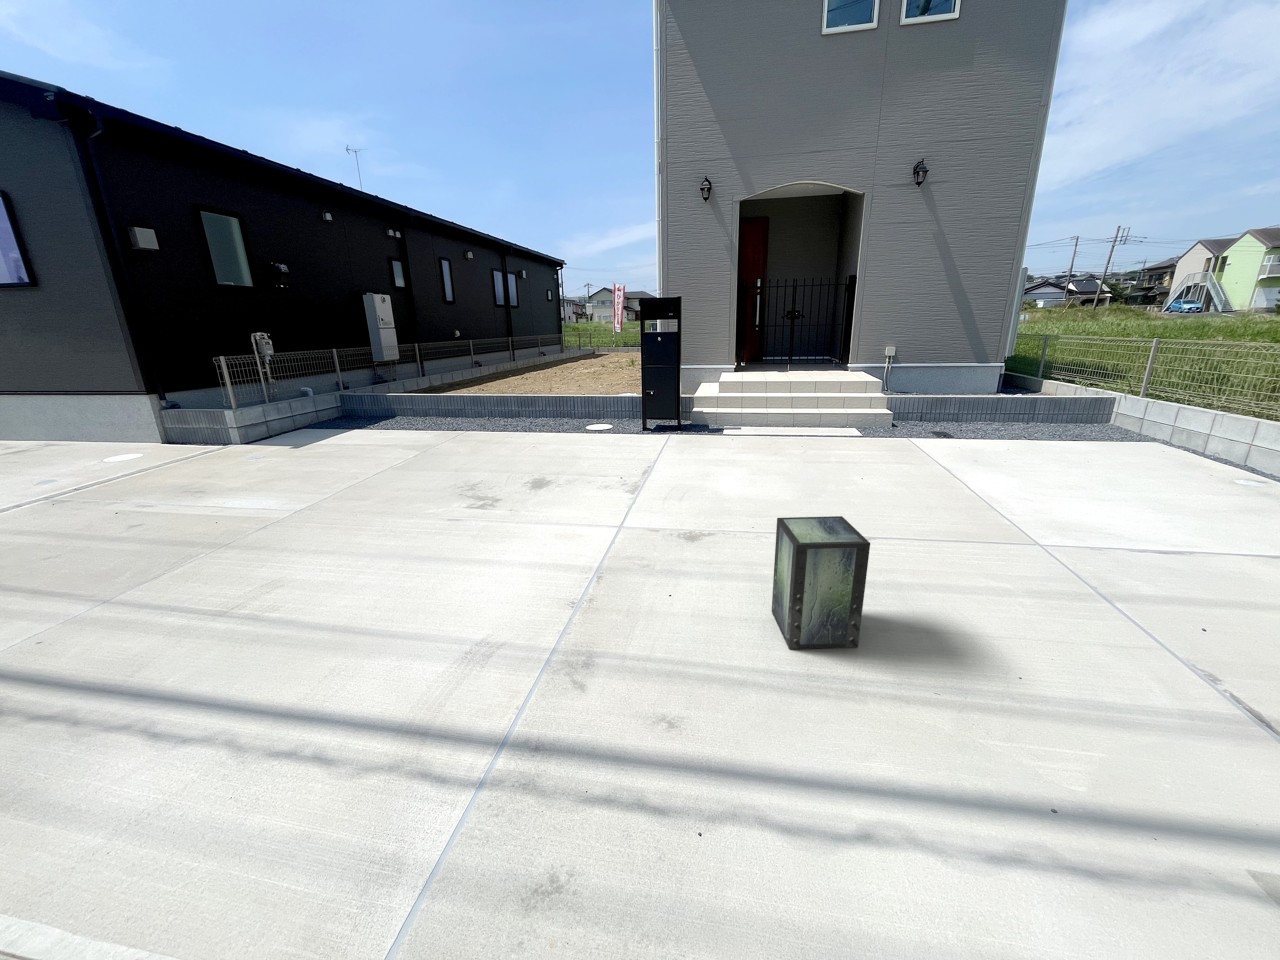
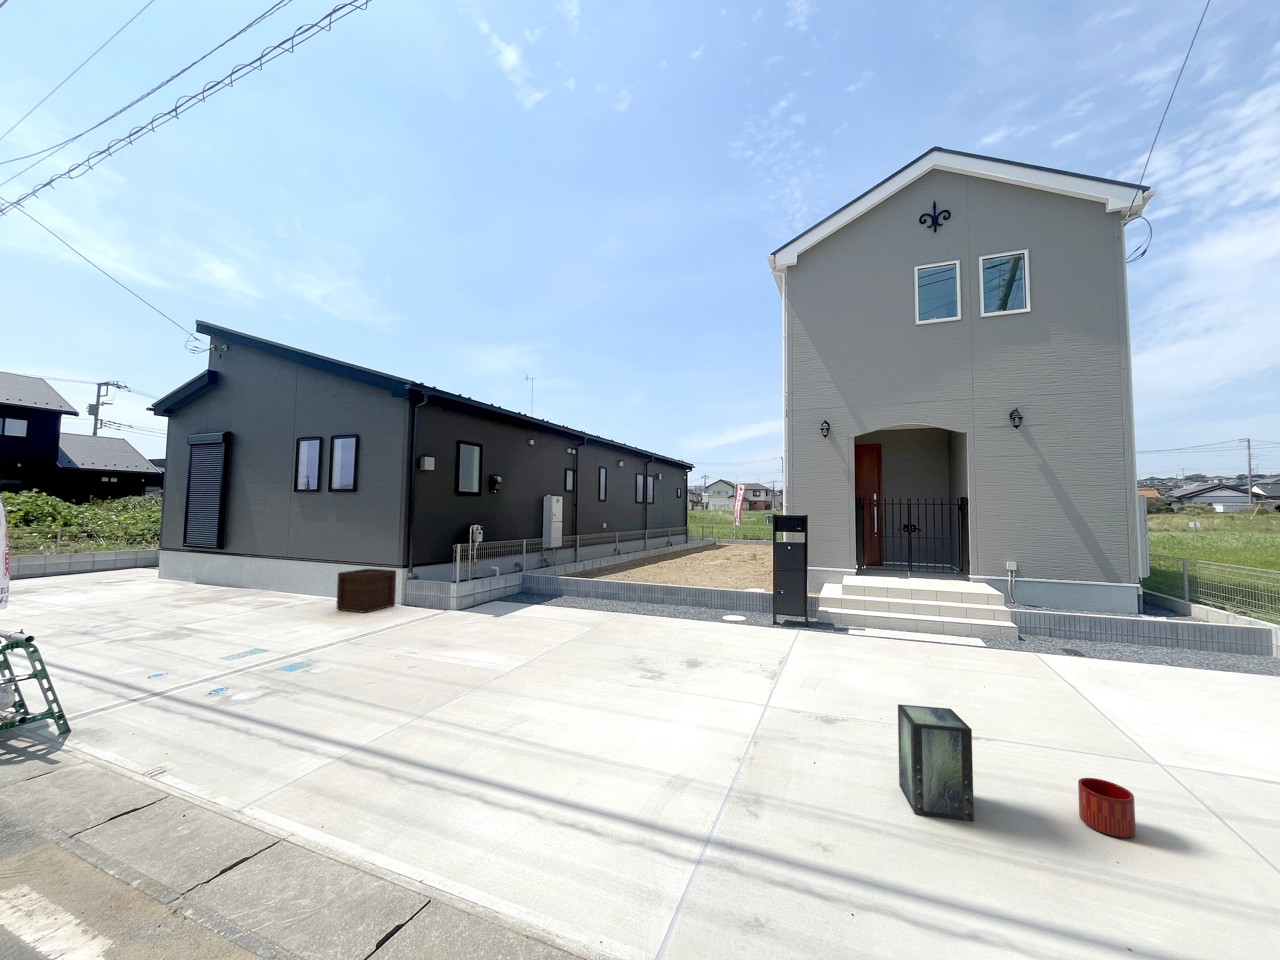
wooden crate: none [31,397,149,458] -> present [337,569,396,613]
planter: none [971,578,1040,642] -> present [1078,778,1136,838]

